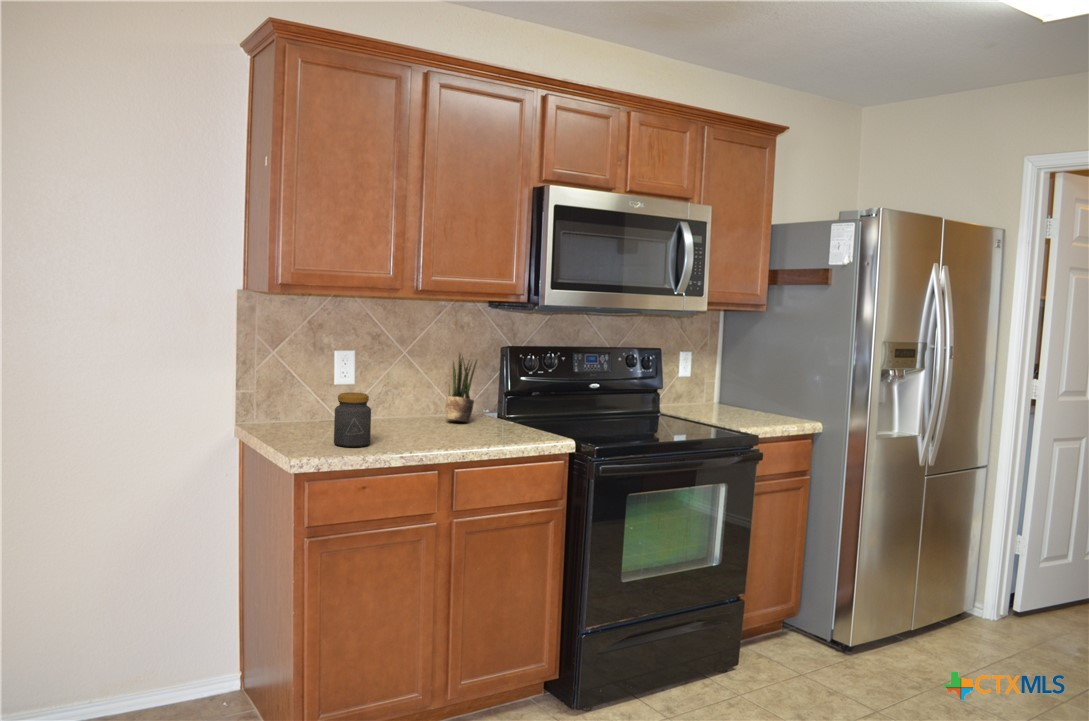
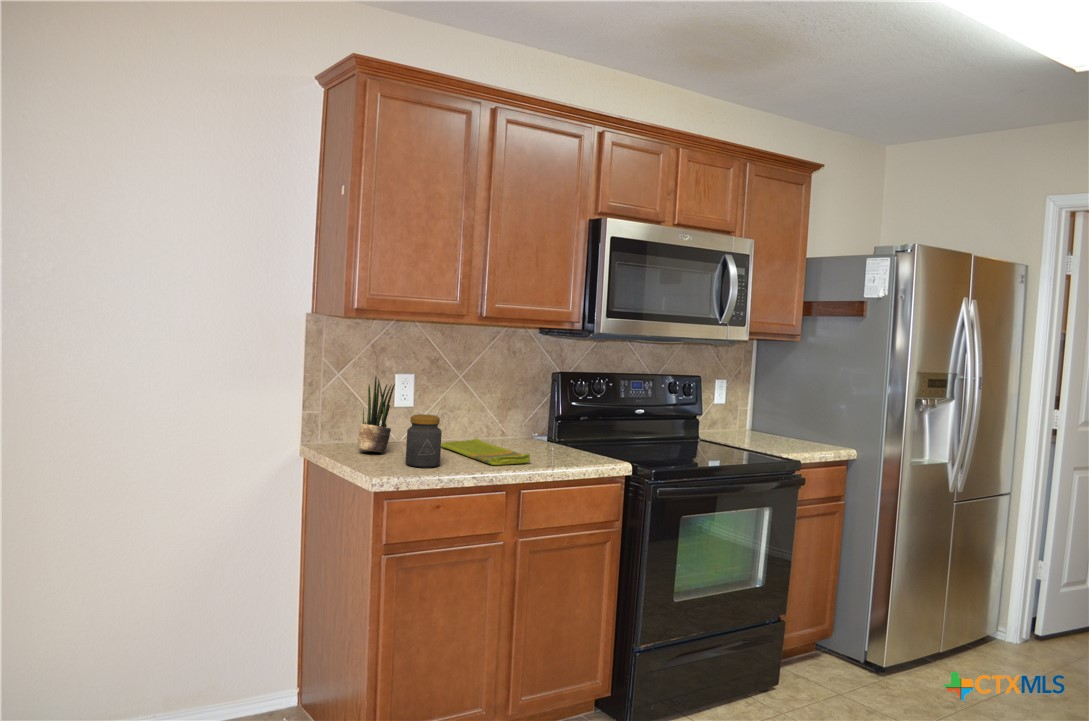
potted plant: present [445,354,477,421] -> present [358,377,395,452]
dish towel: none [380,416,467,444] -> present [441,438,530,465]

